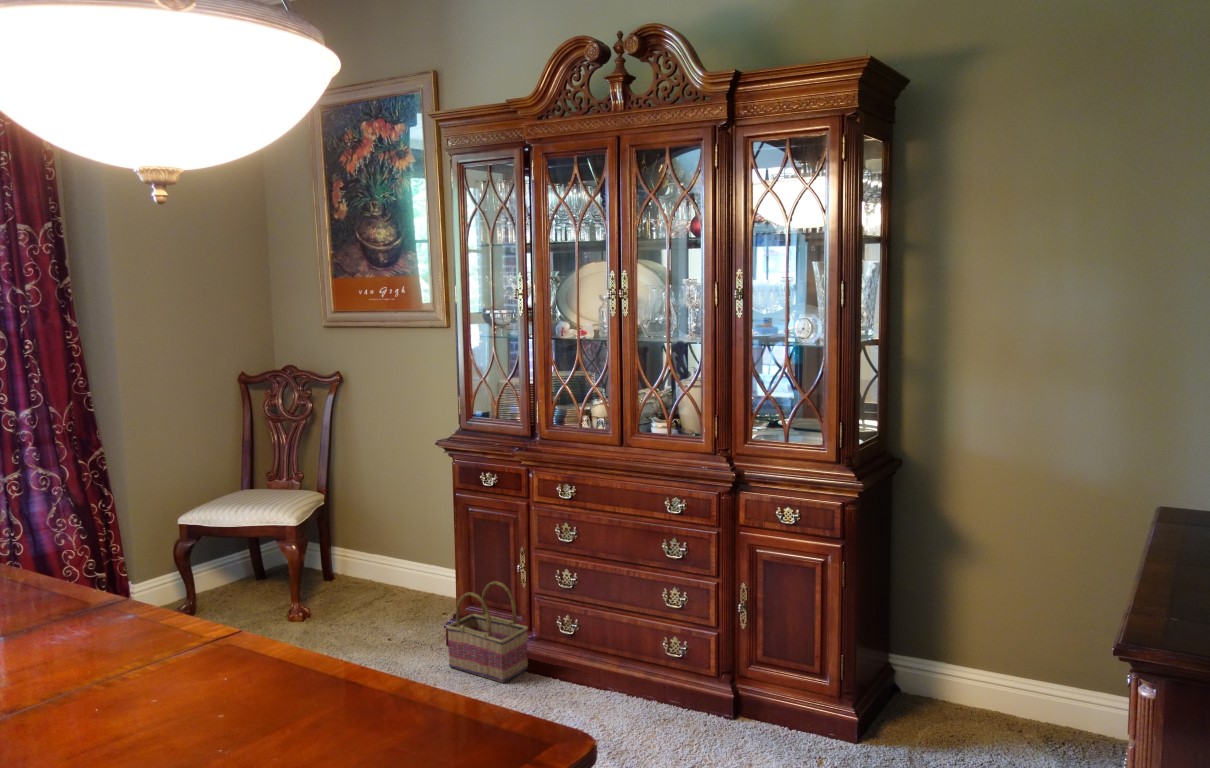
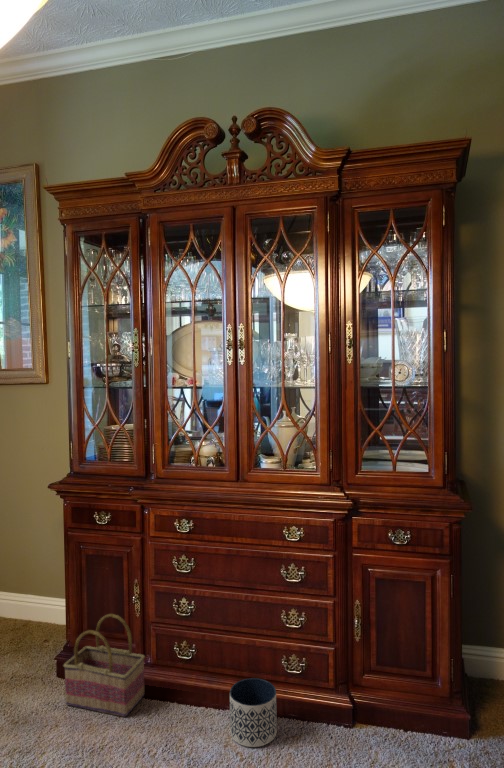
planter: none [601,657,651,720] -> present [230,678,277,747]

